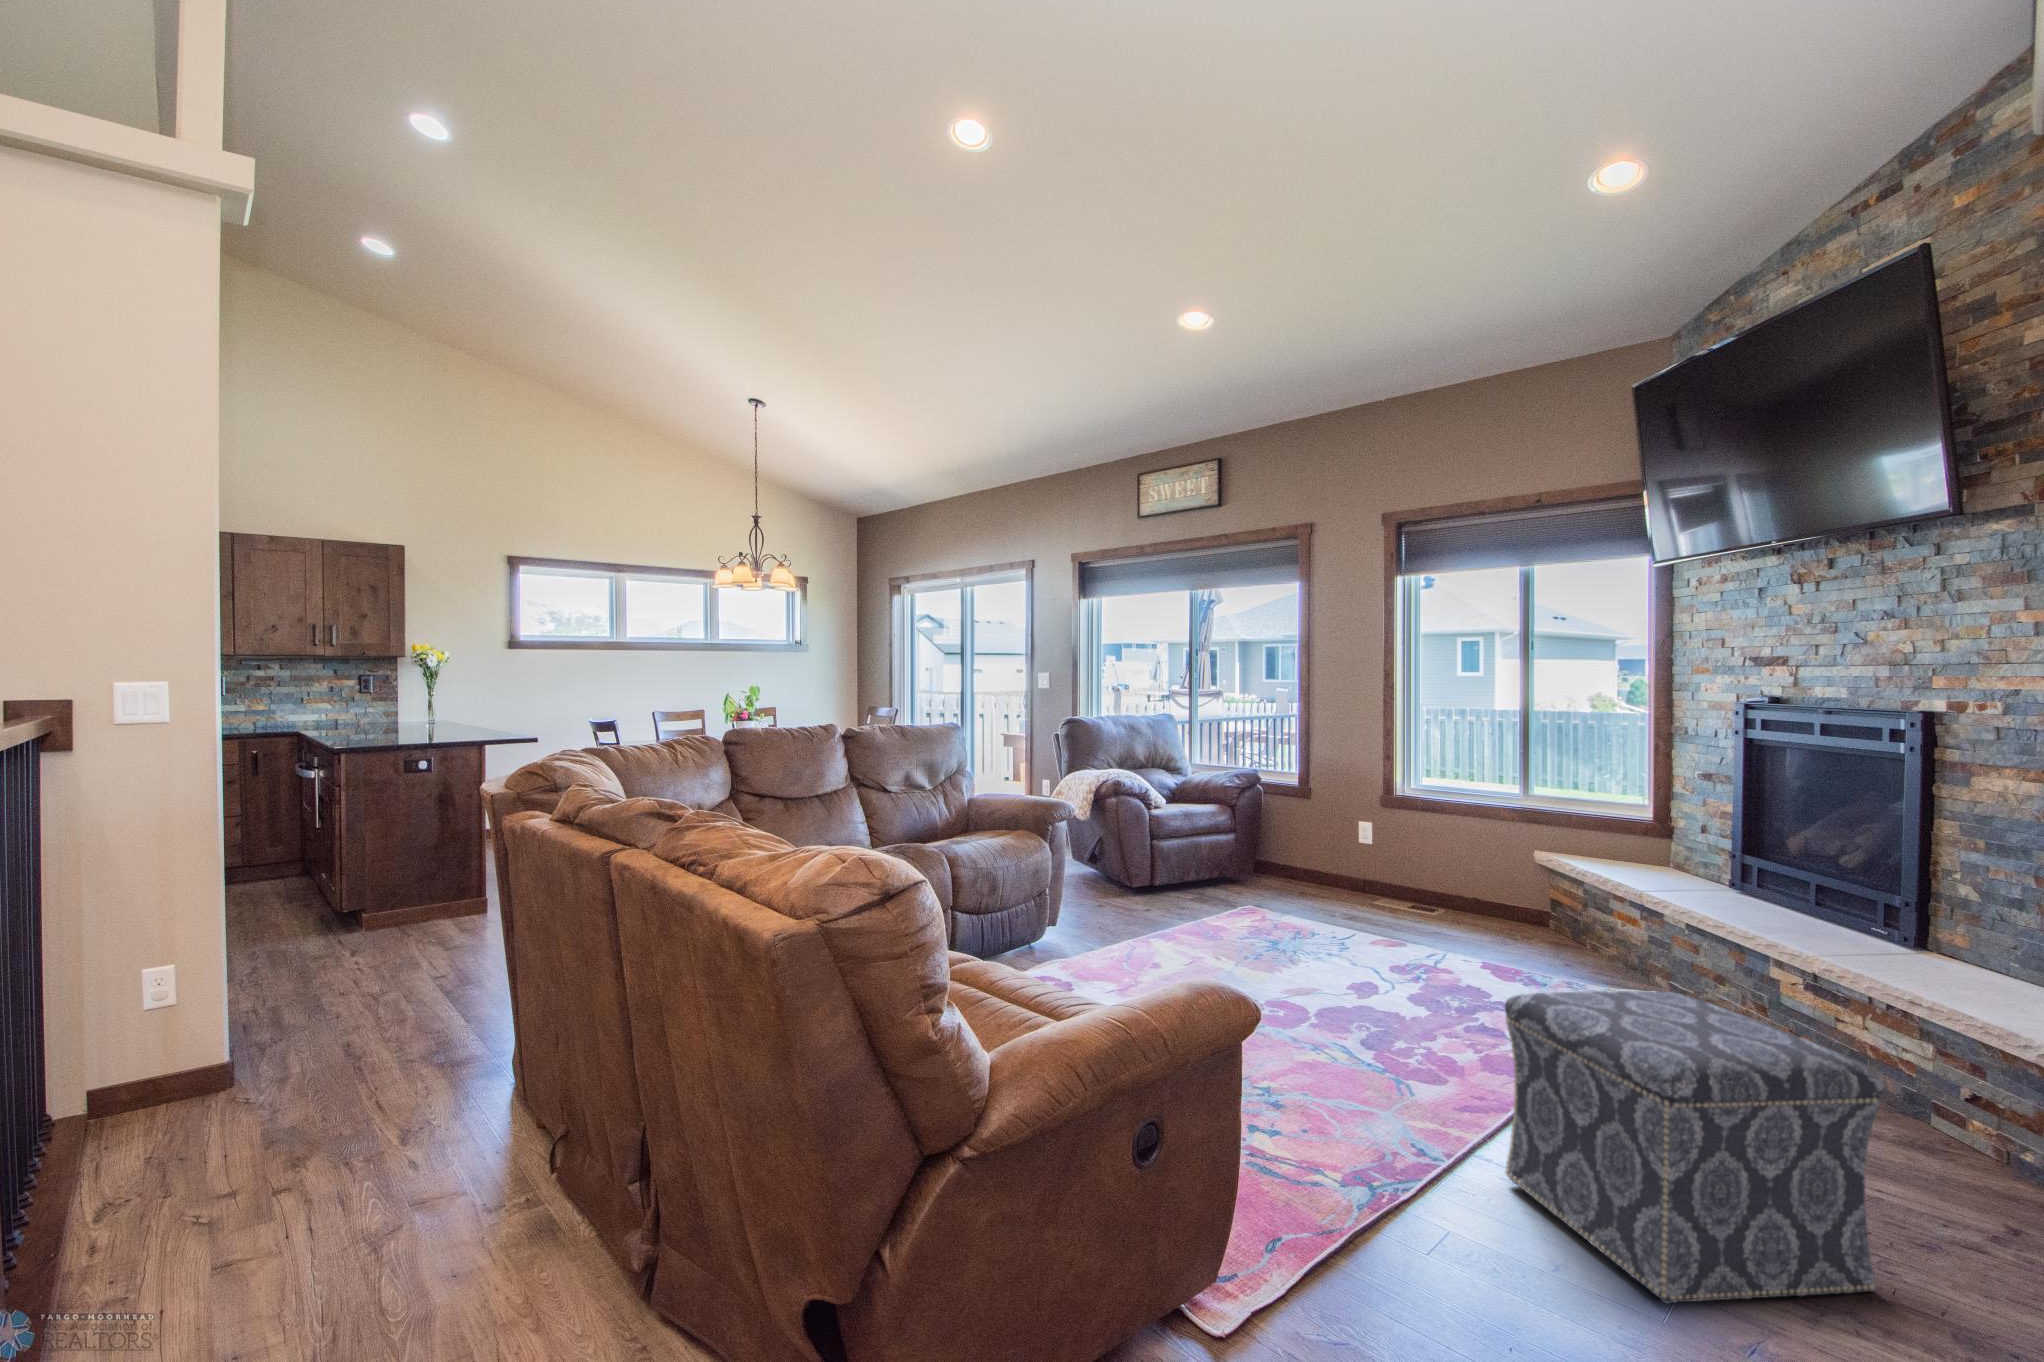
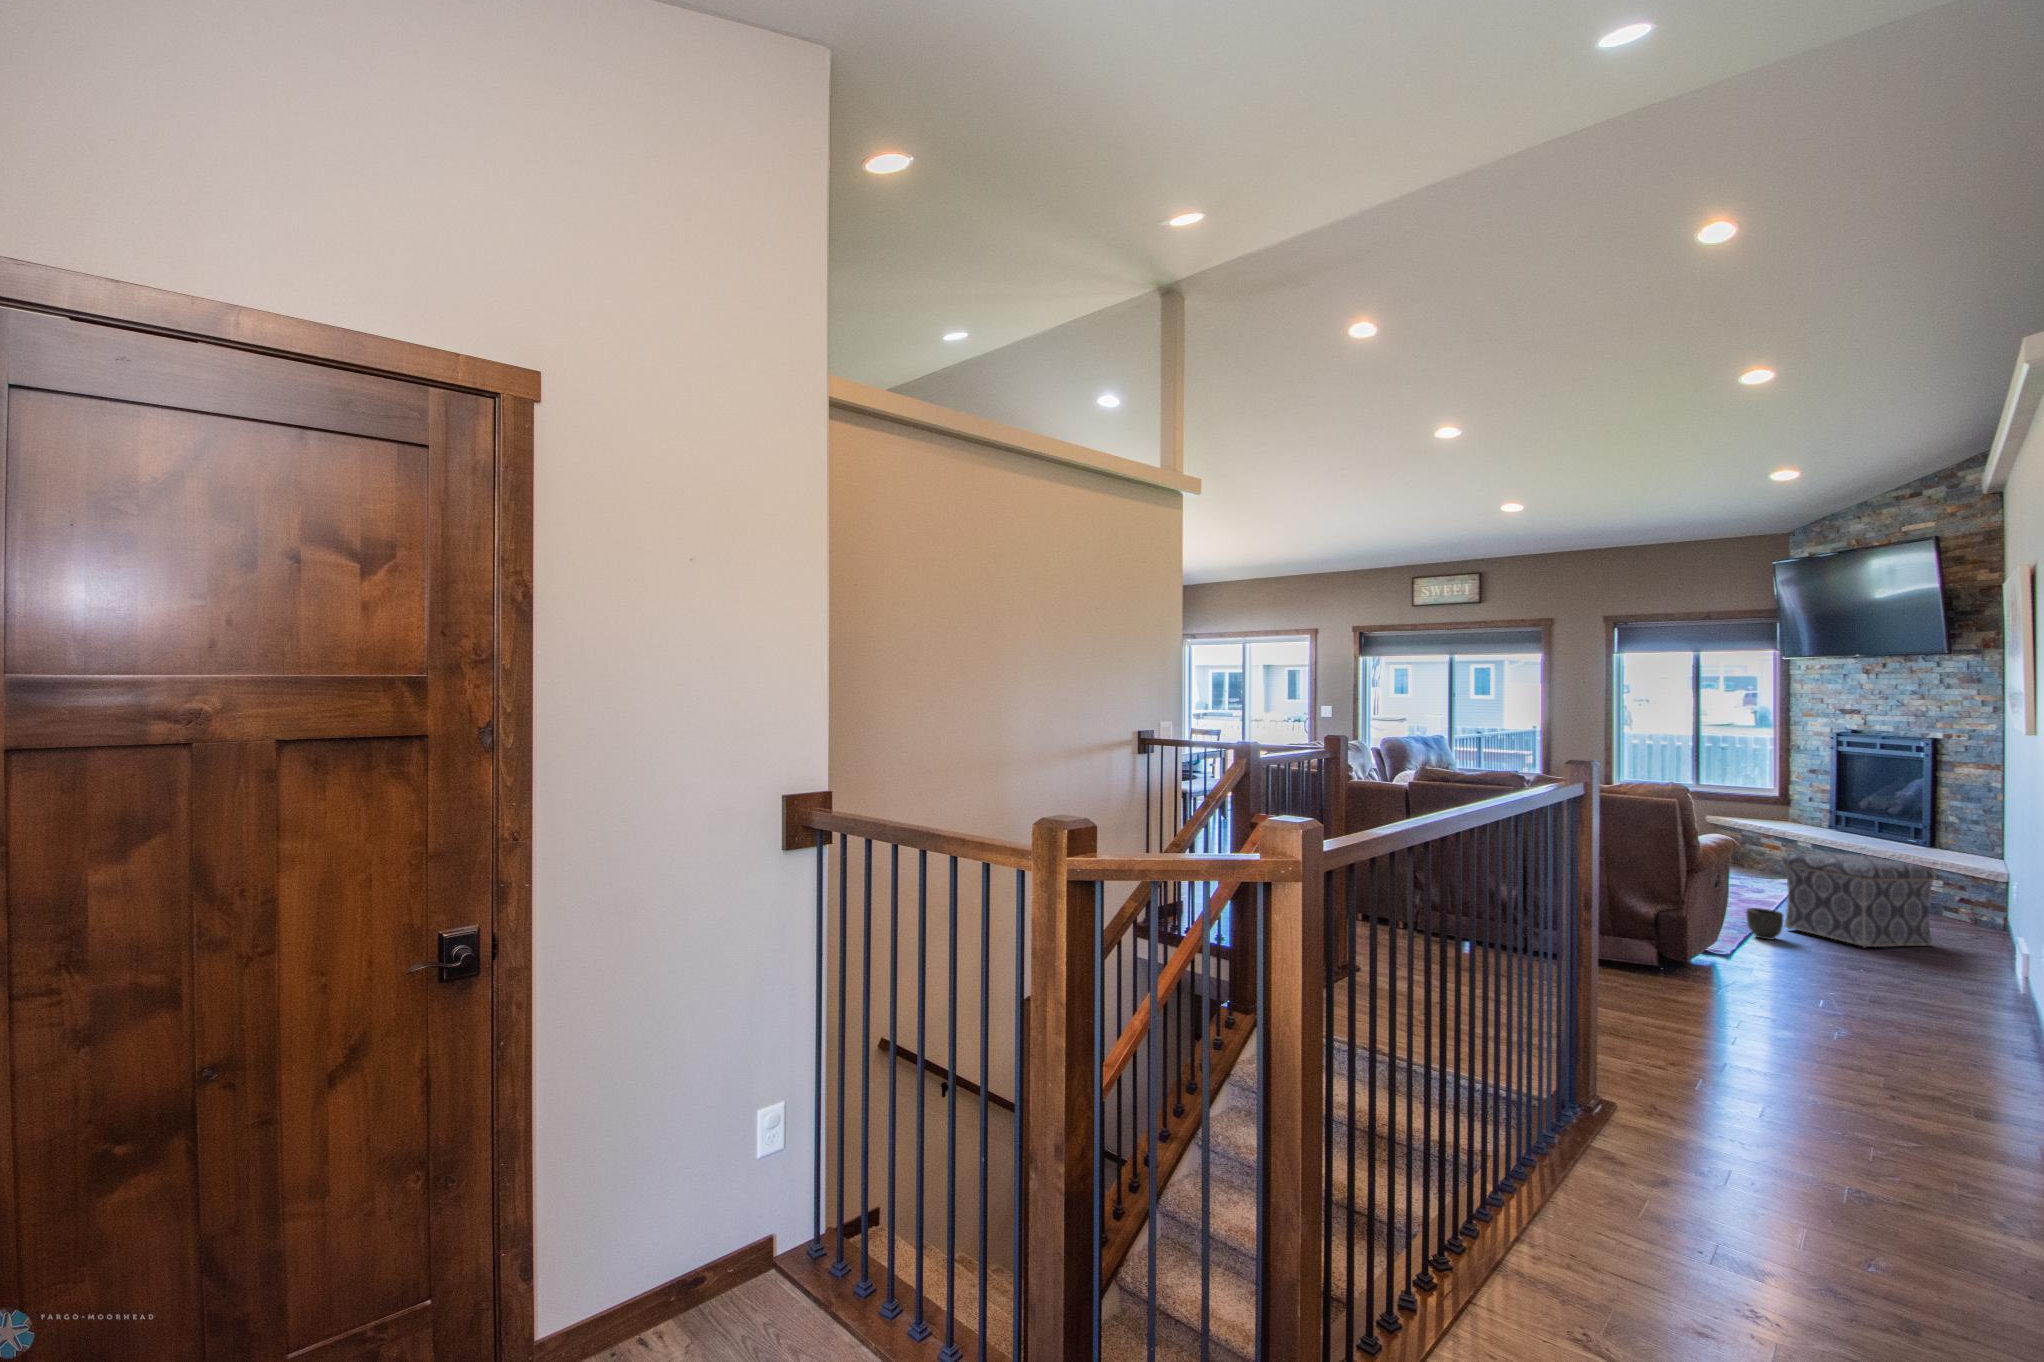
planter: none [1384,1136,1468,1237] -> present [1746,908,1783,940]

